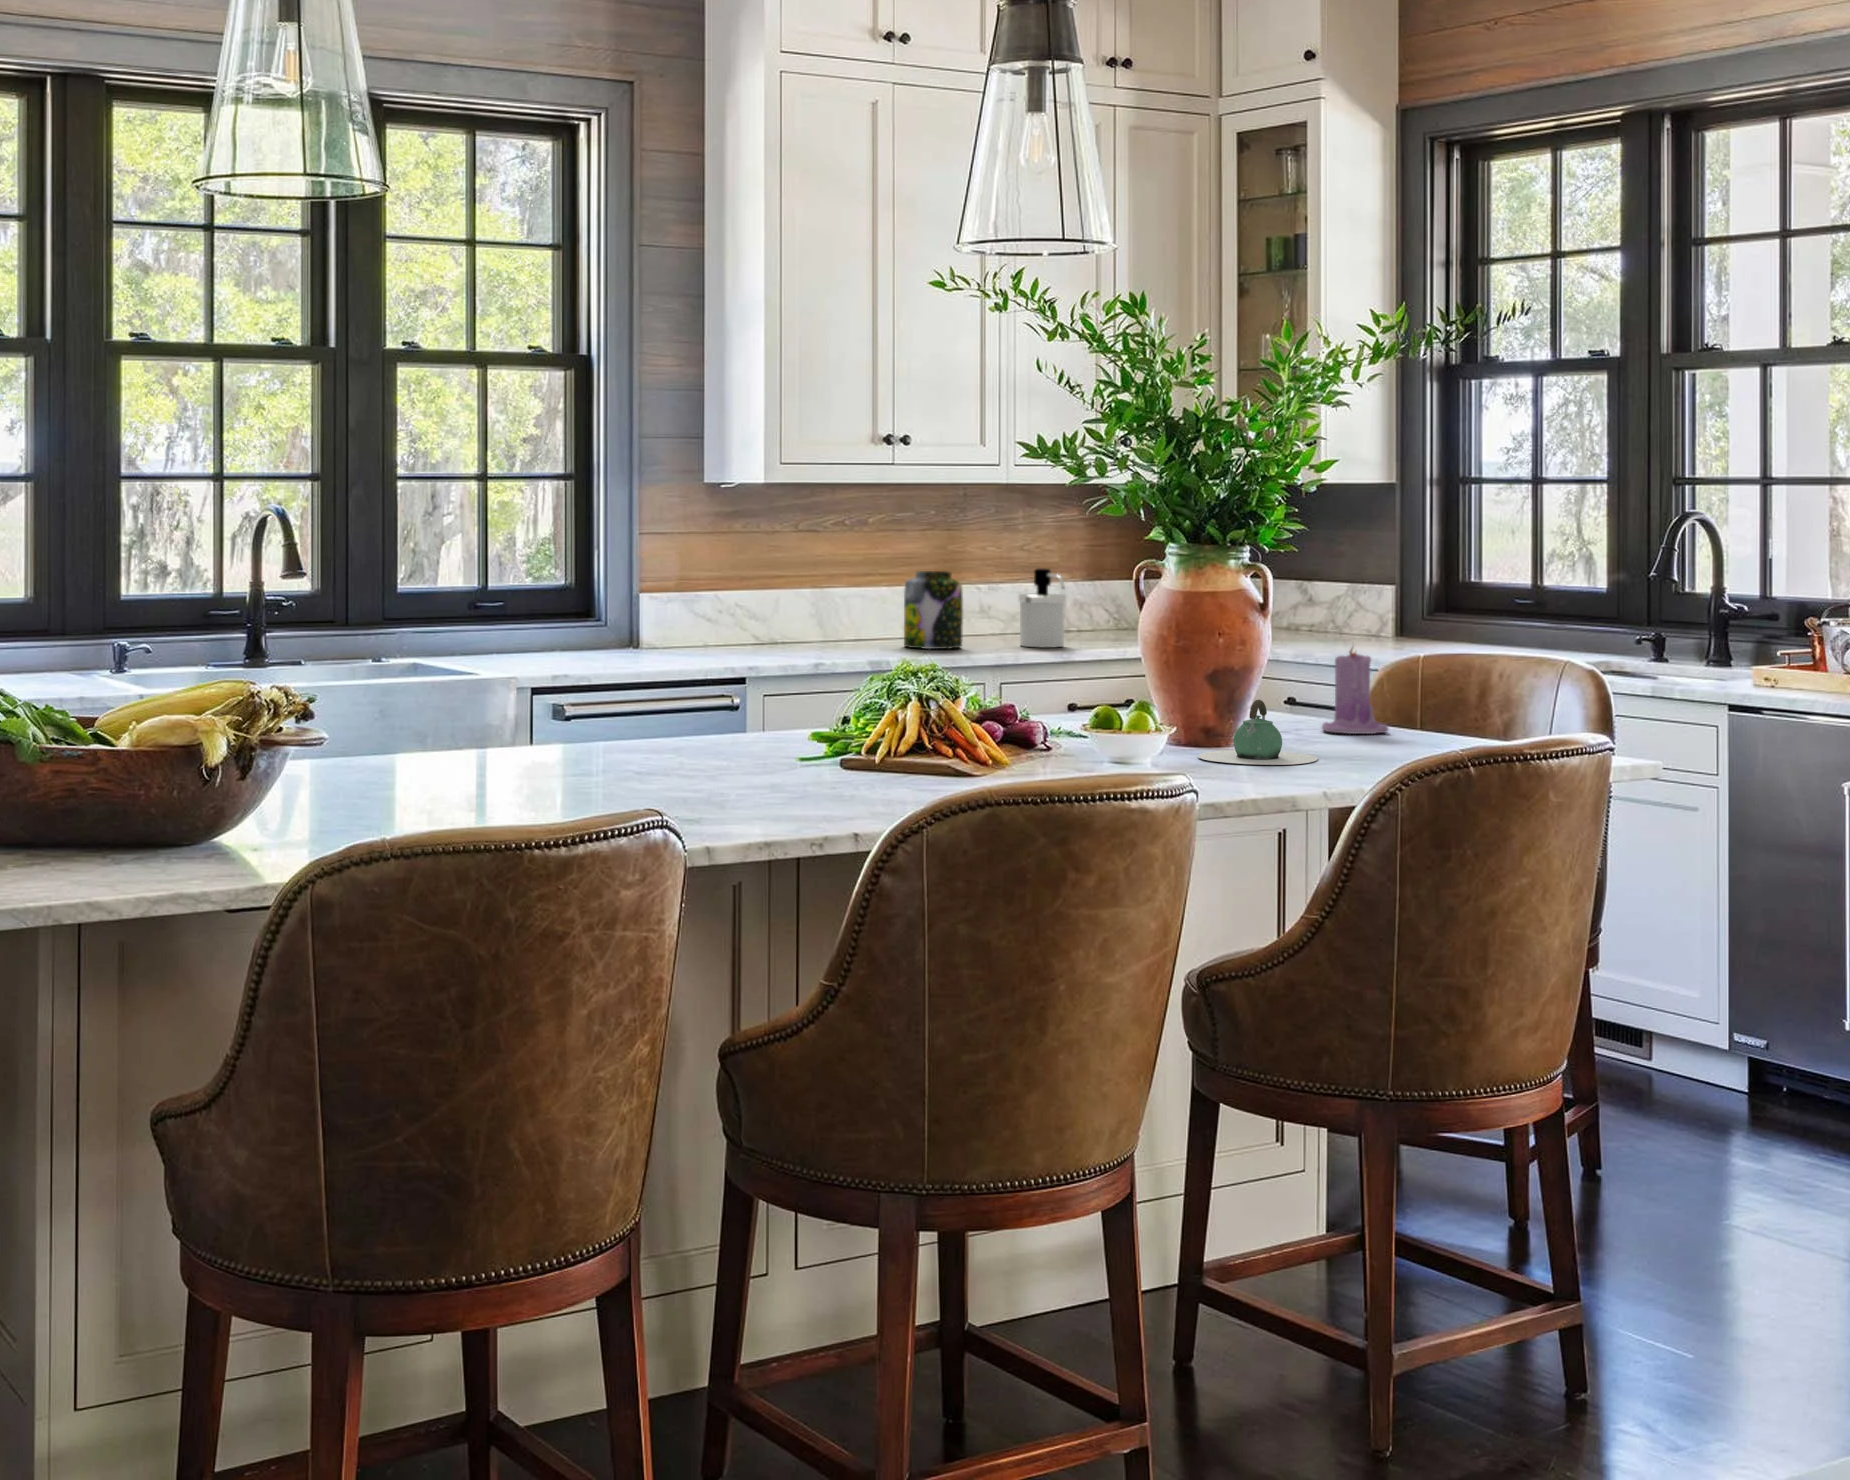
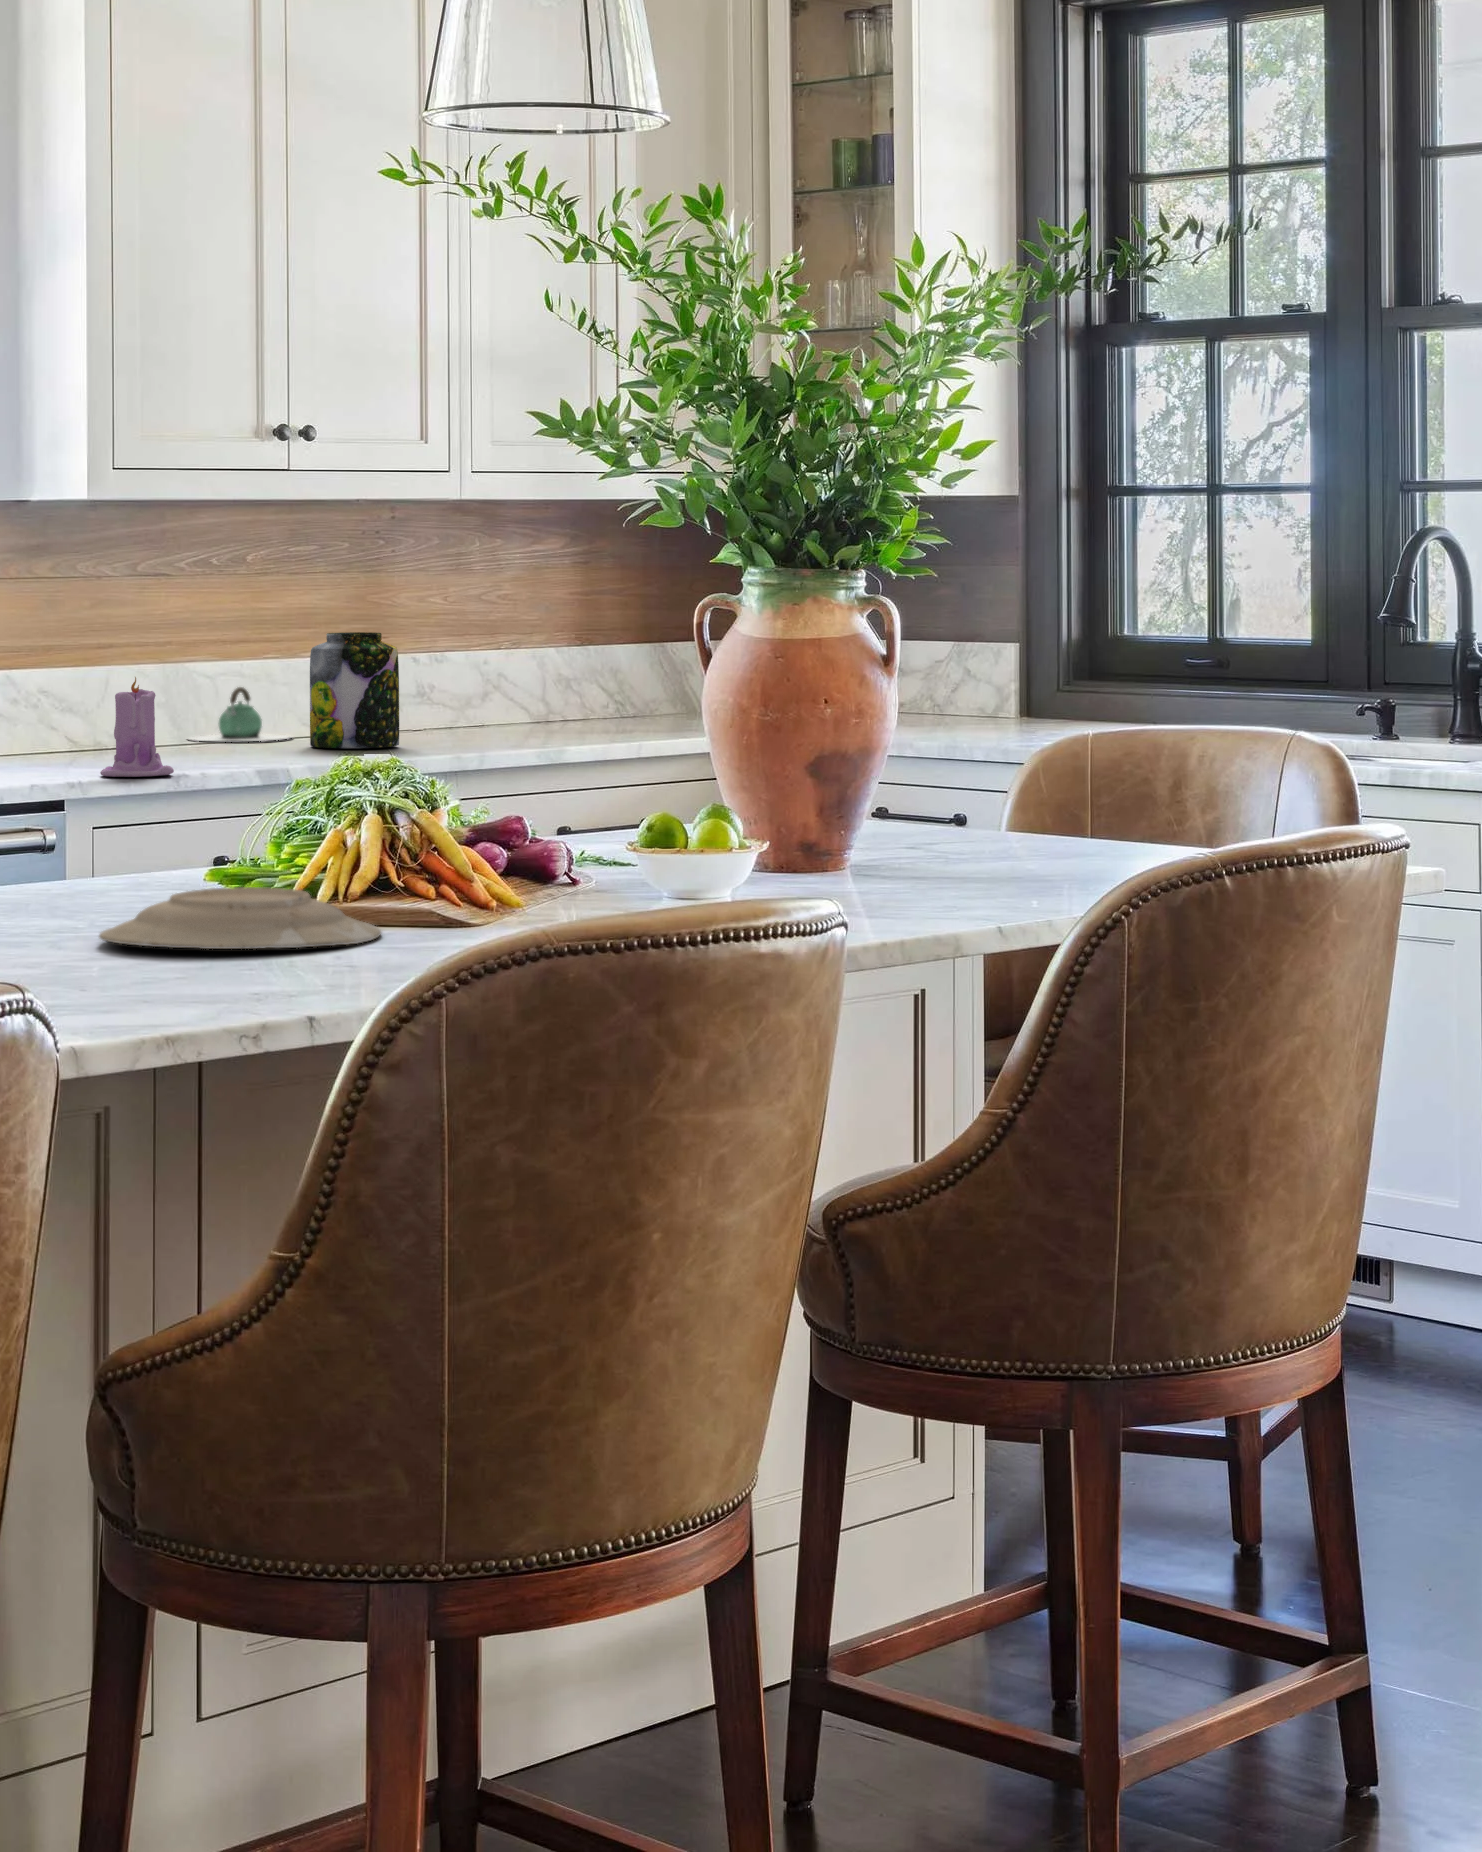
soap dispenser: present [1019,568,1066,648] -> none [482,626,552,743]
candle: present [1322,648,1388,734] -> present [100,677,174,777]
teapot: present [1198,700,1318,765] -> present [189,687,291,741]
plate: none [741,748,915,788] -> present [99,887,381,949]

